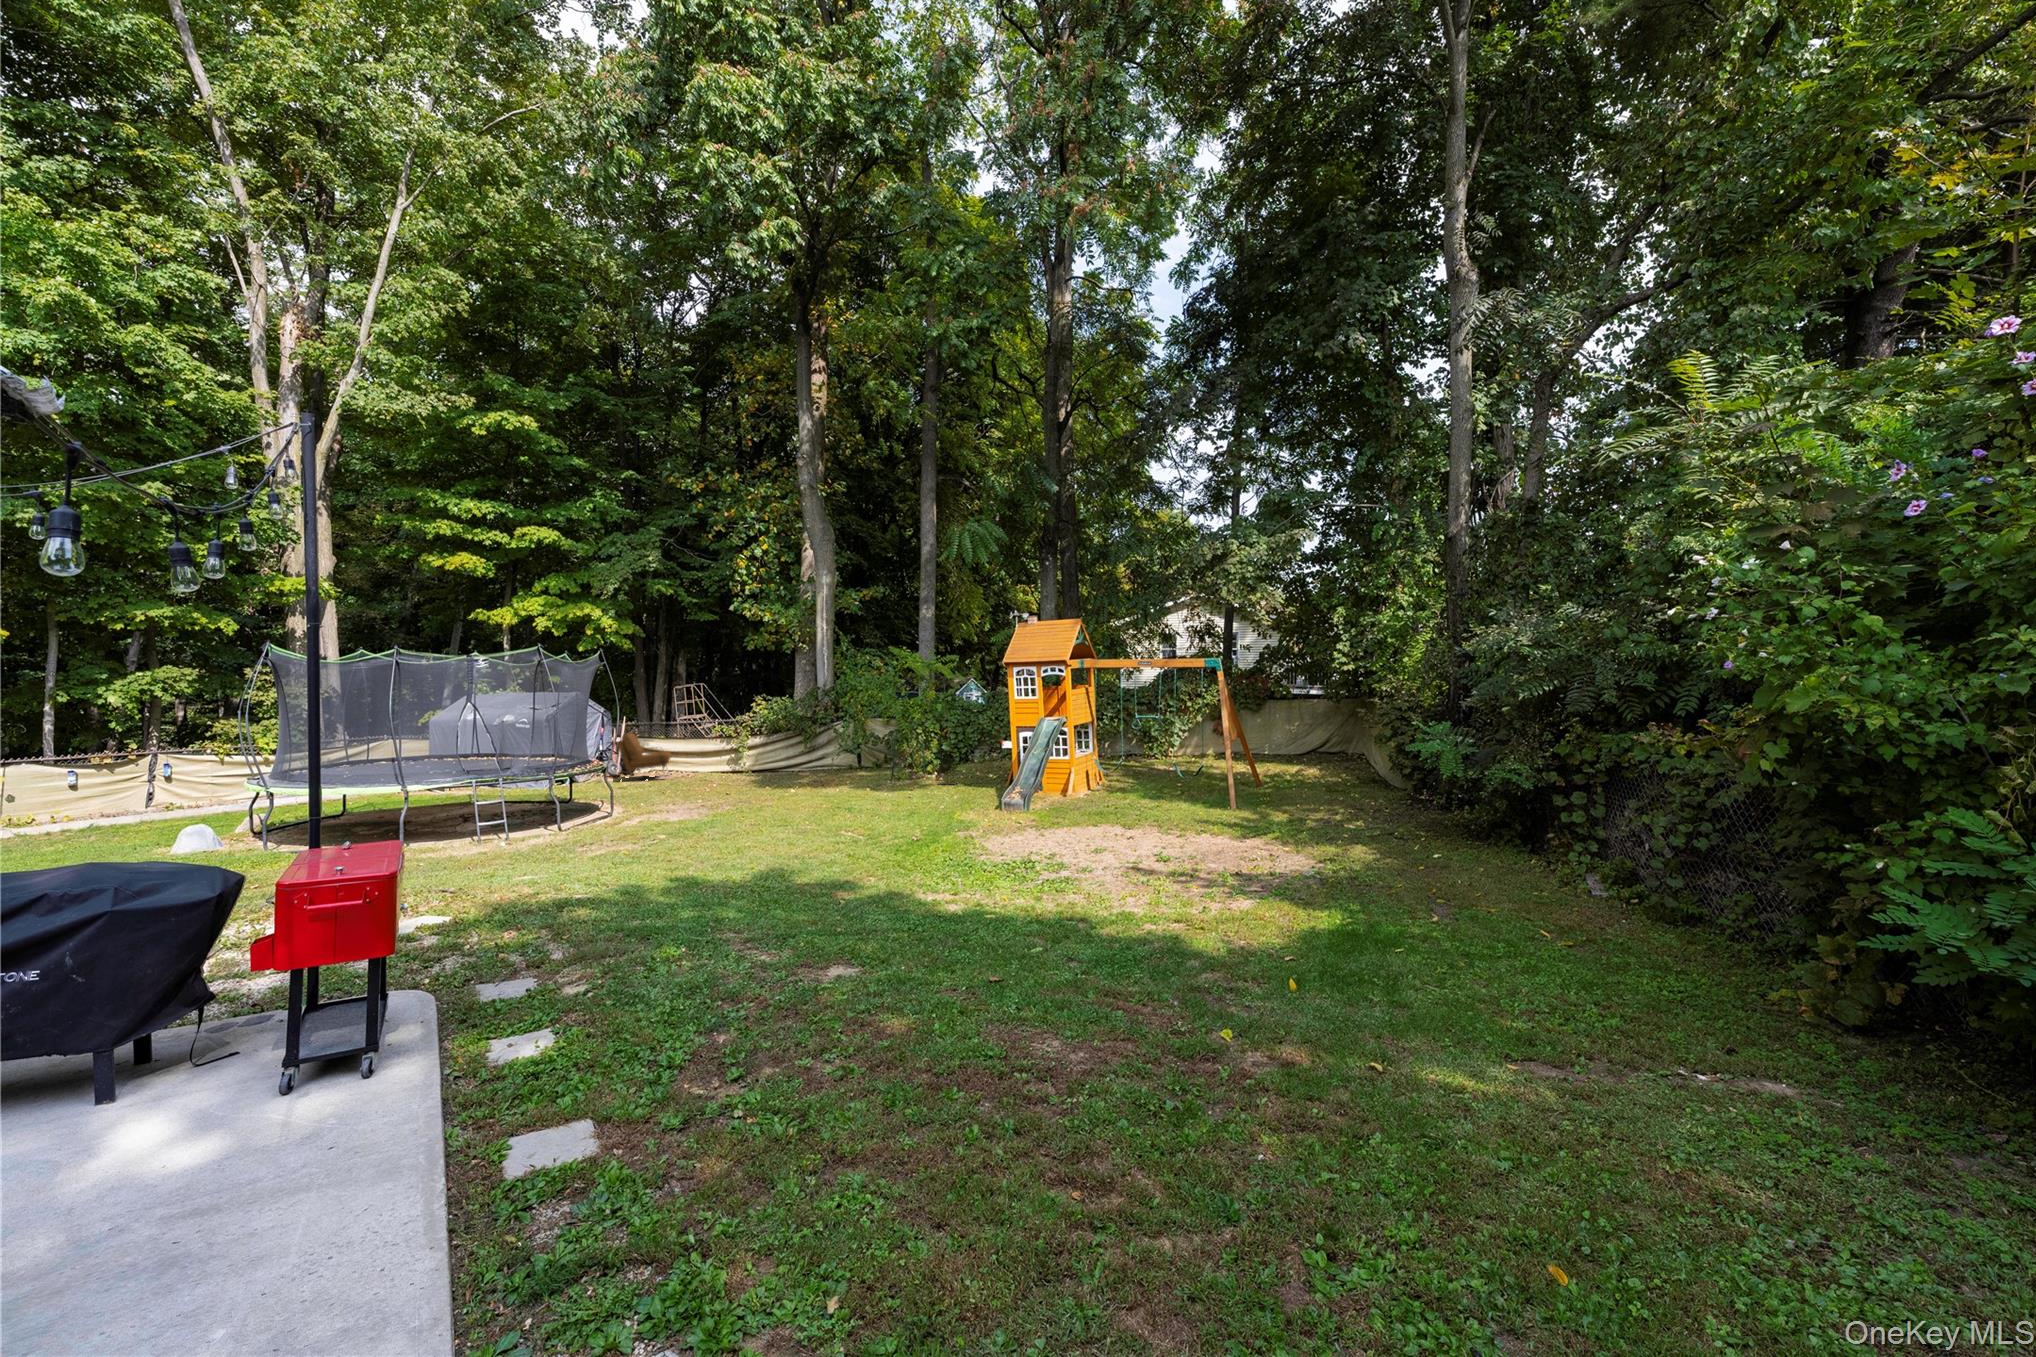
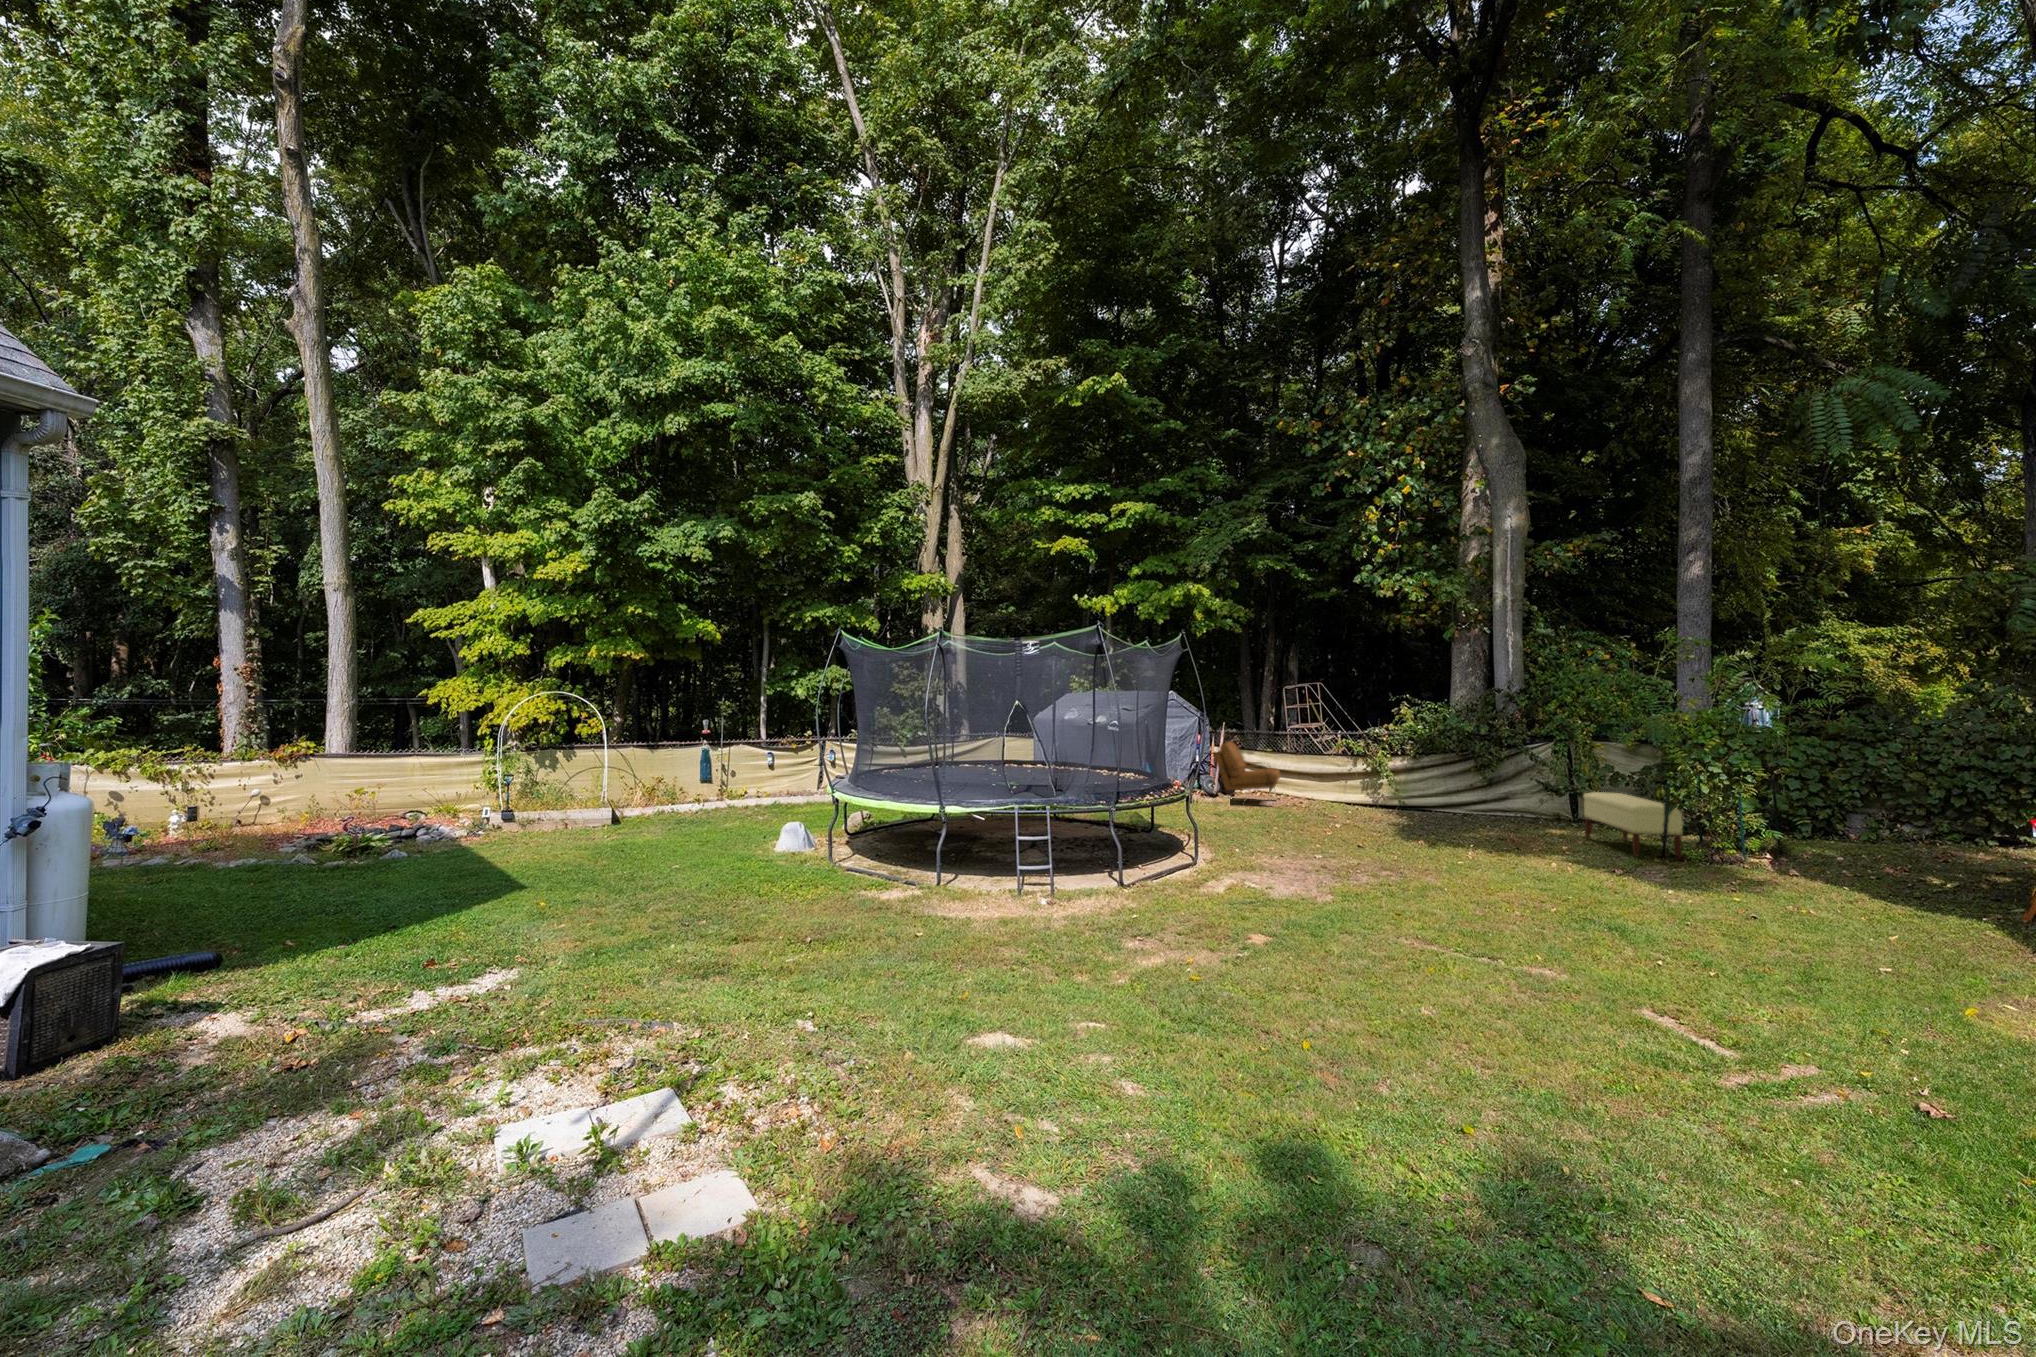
potted tree: present [937,750,958,785] -> none [1747,797,1811,872]
bench: none [863,751,907,786] -> present [1583,792,1683,859]

